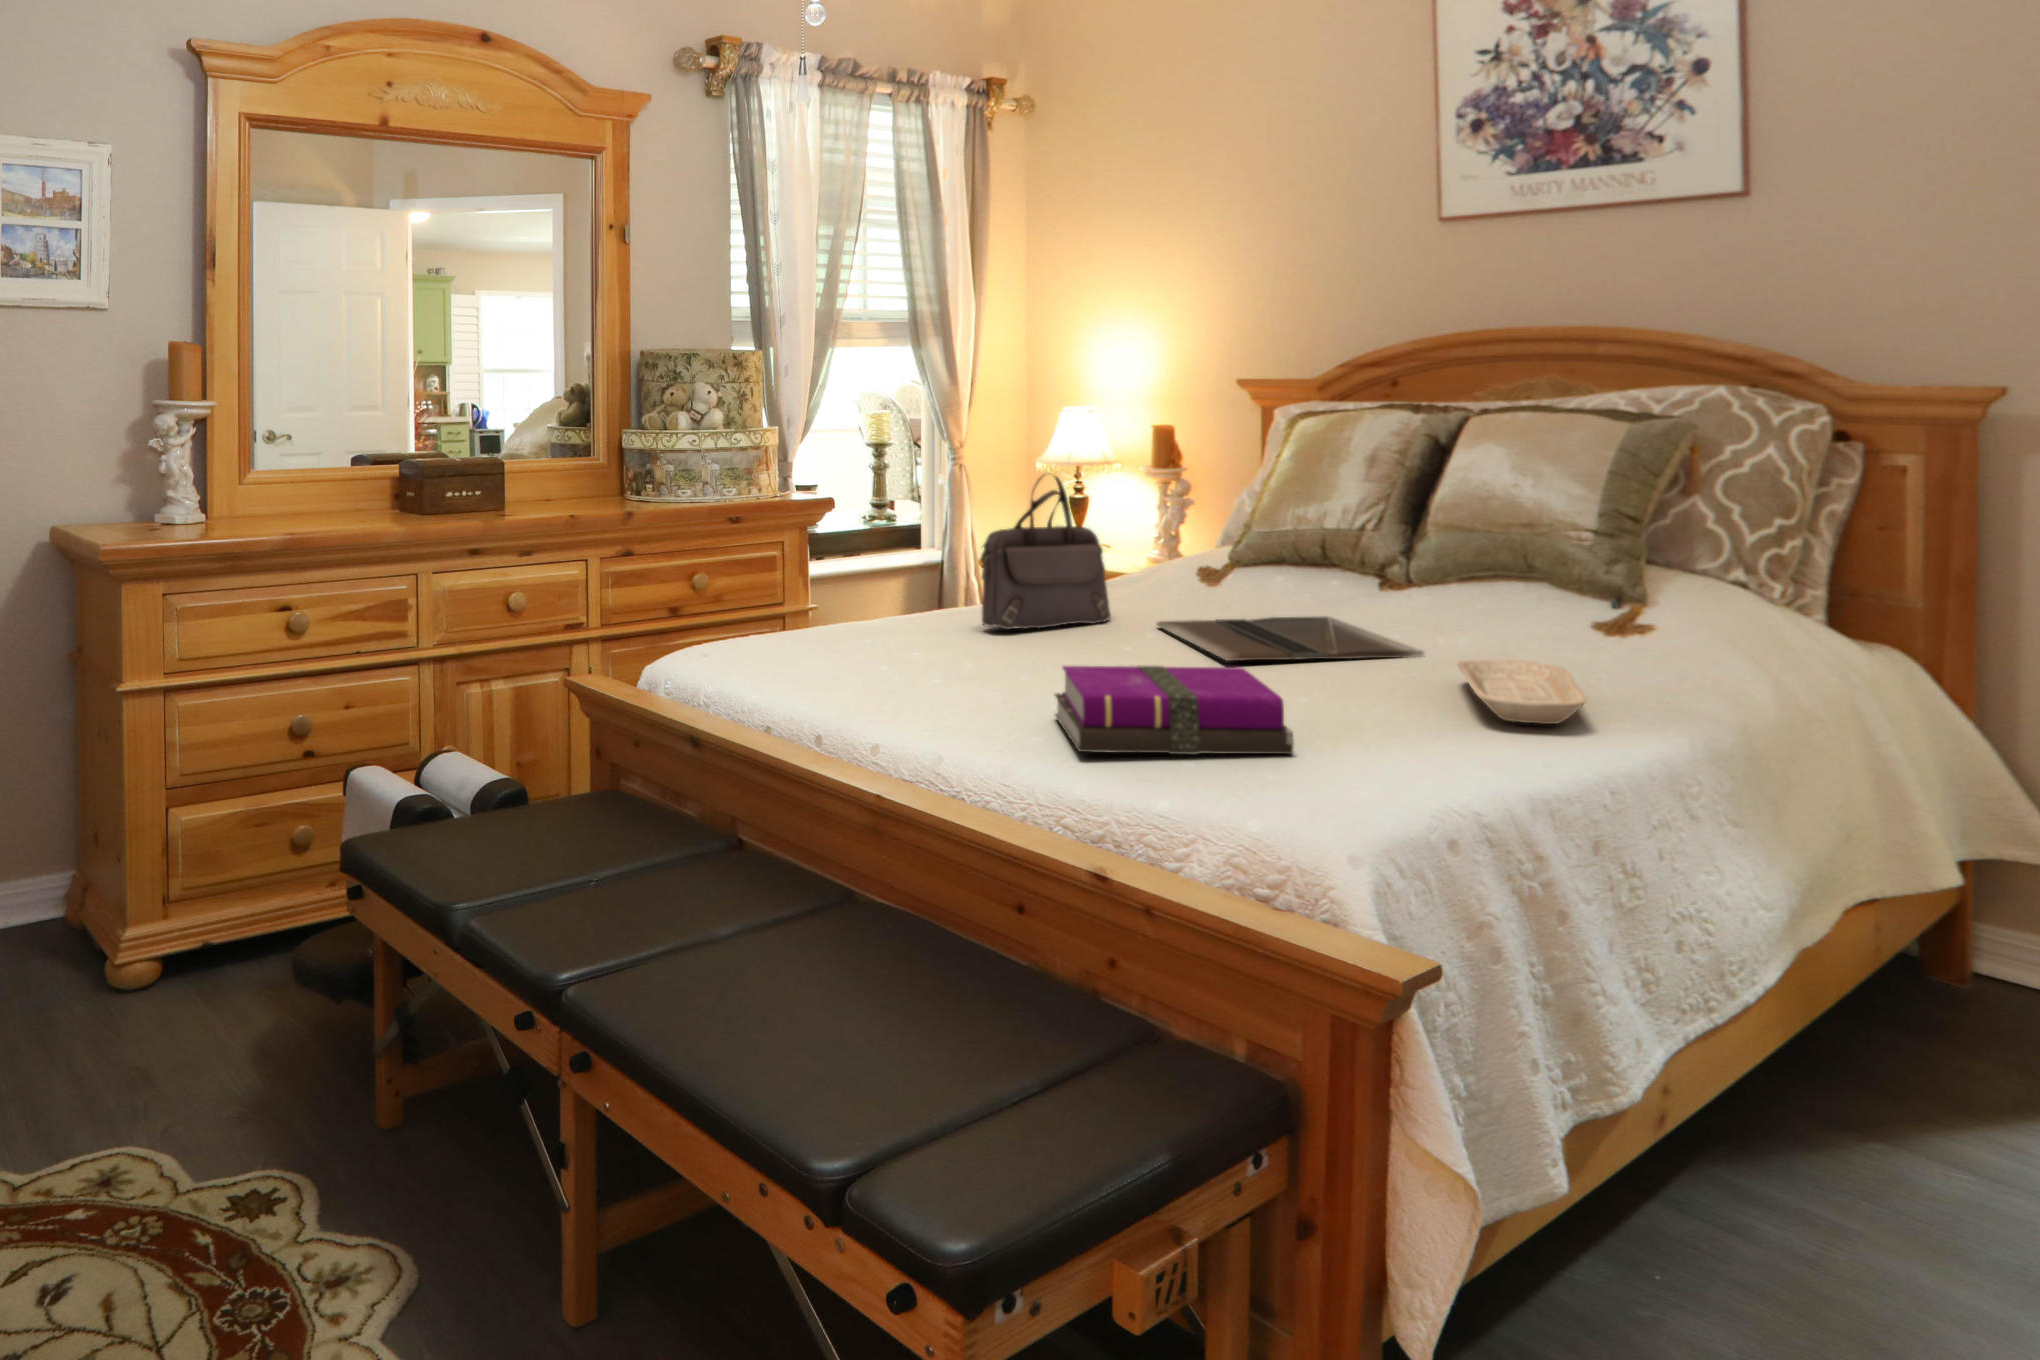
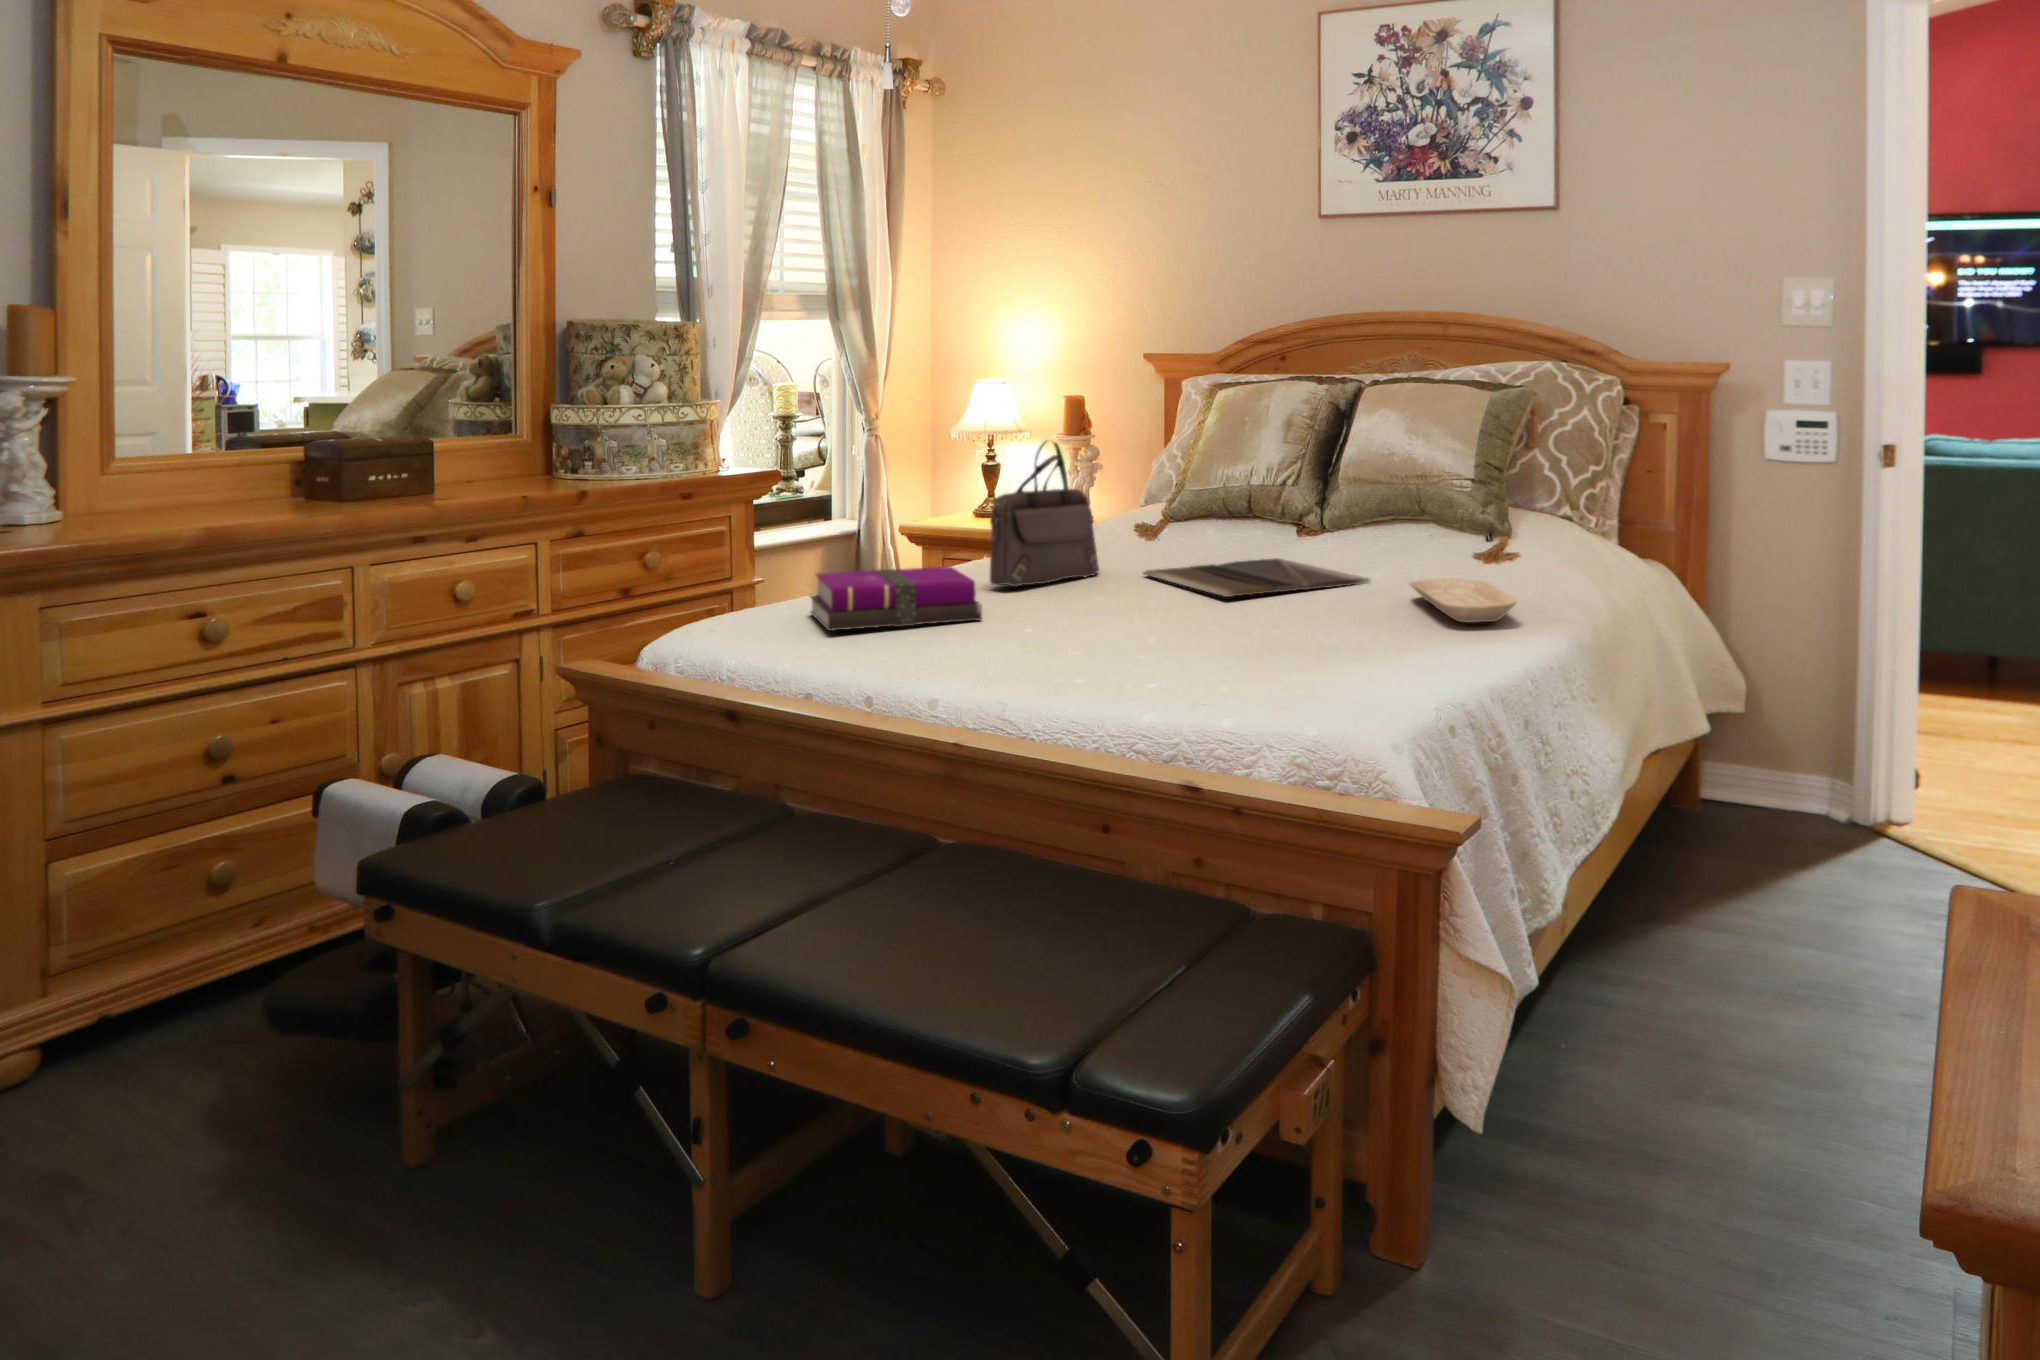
notebook: present [1054,666,1294,755] -> present [811,567,982,631]

